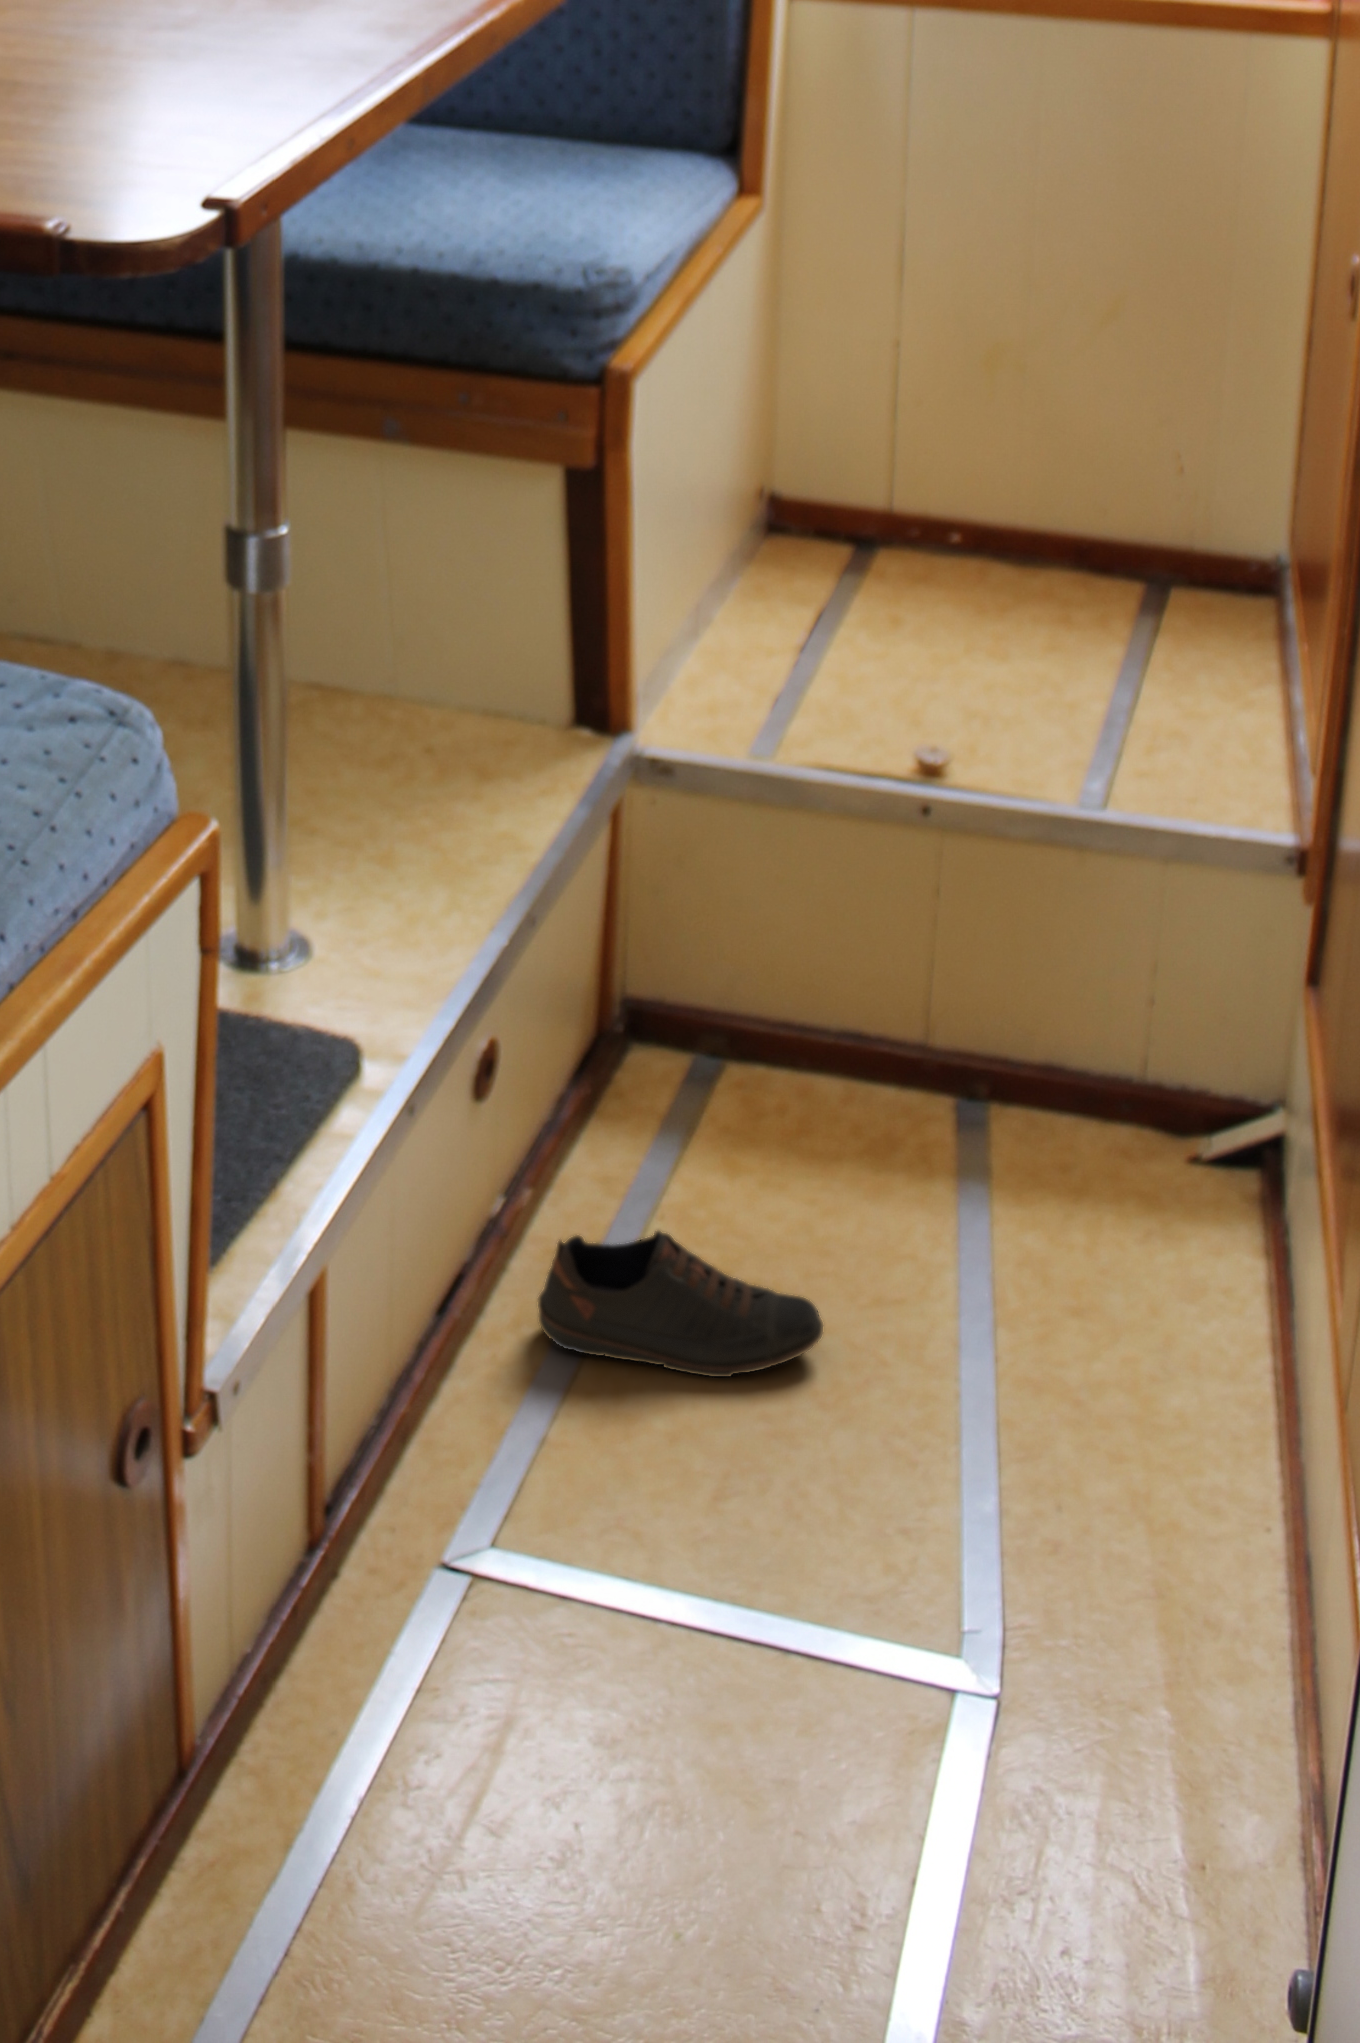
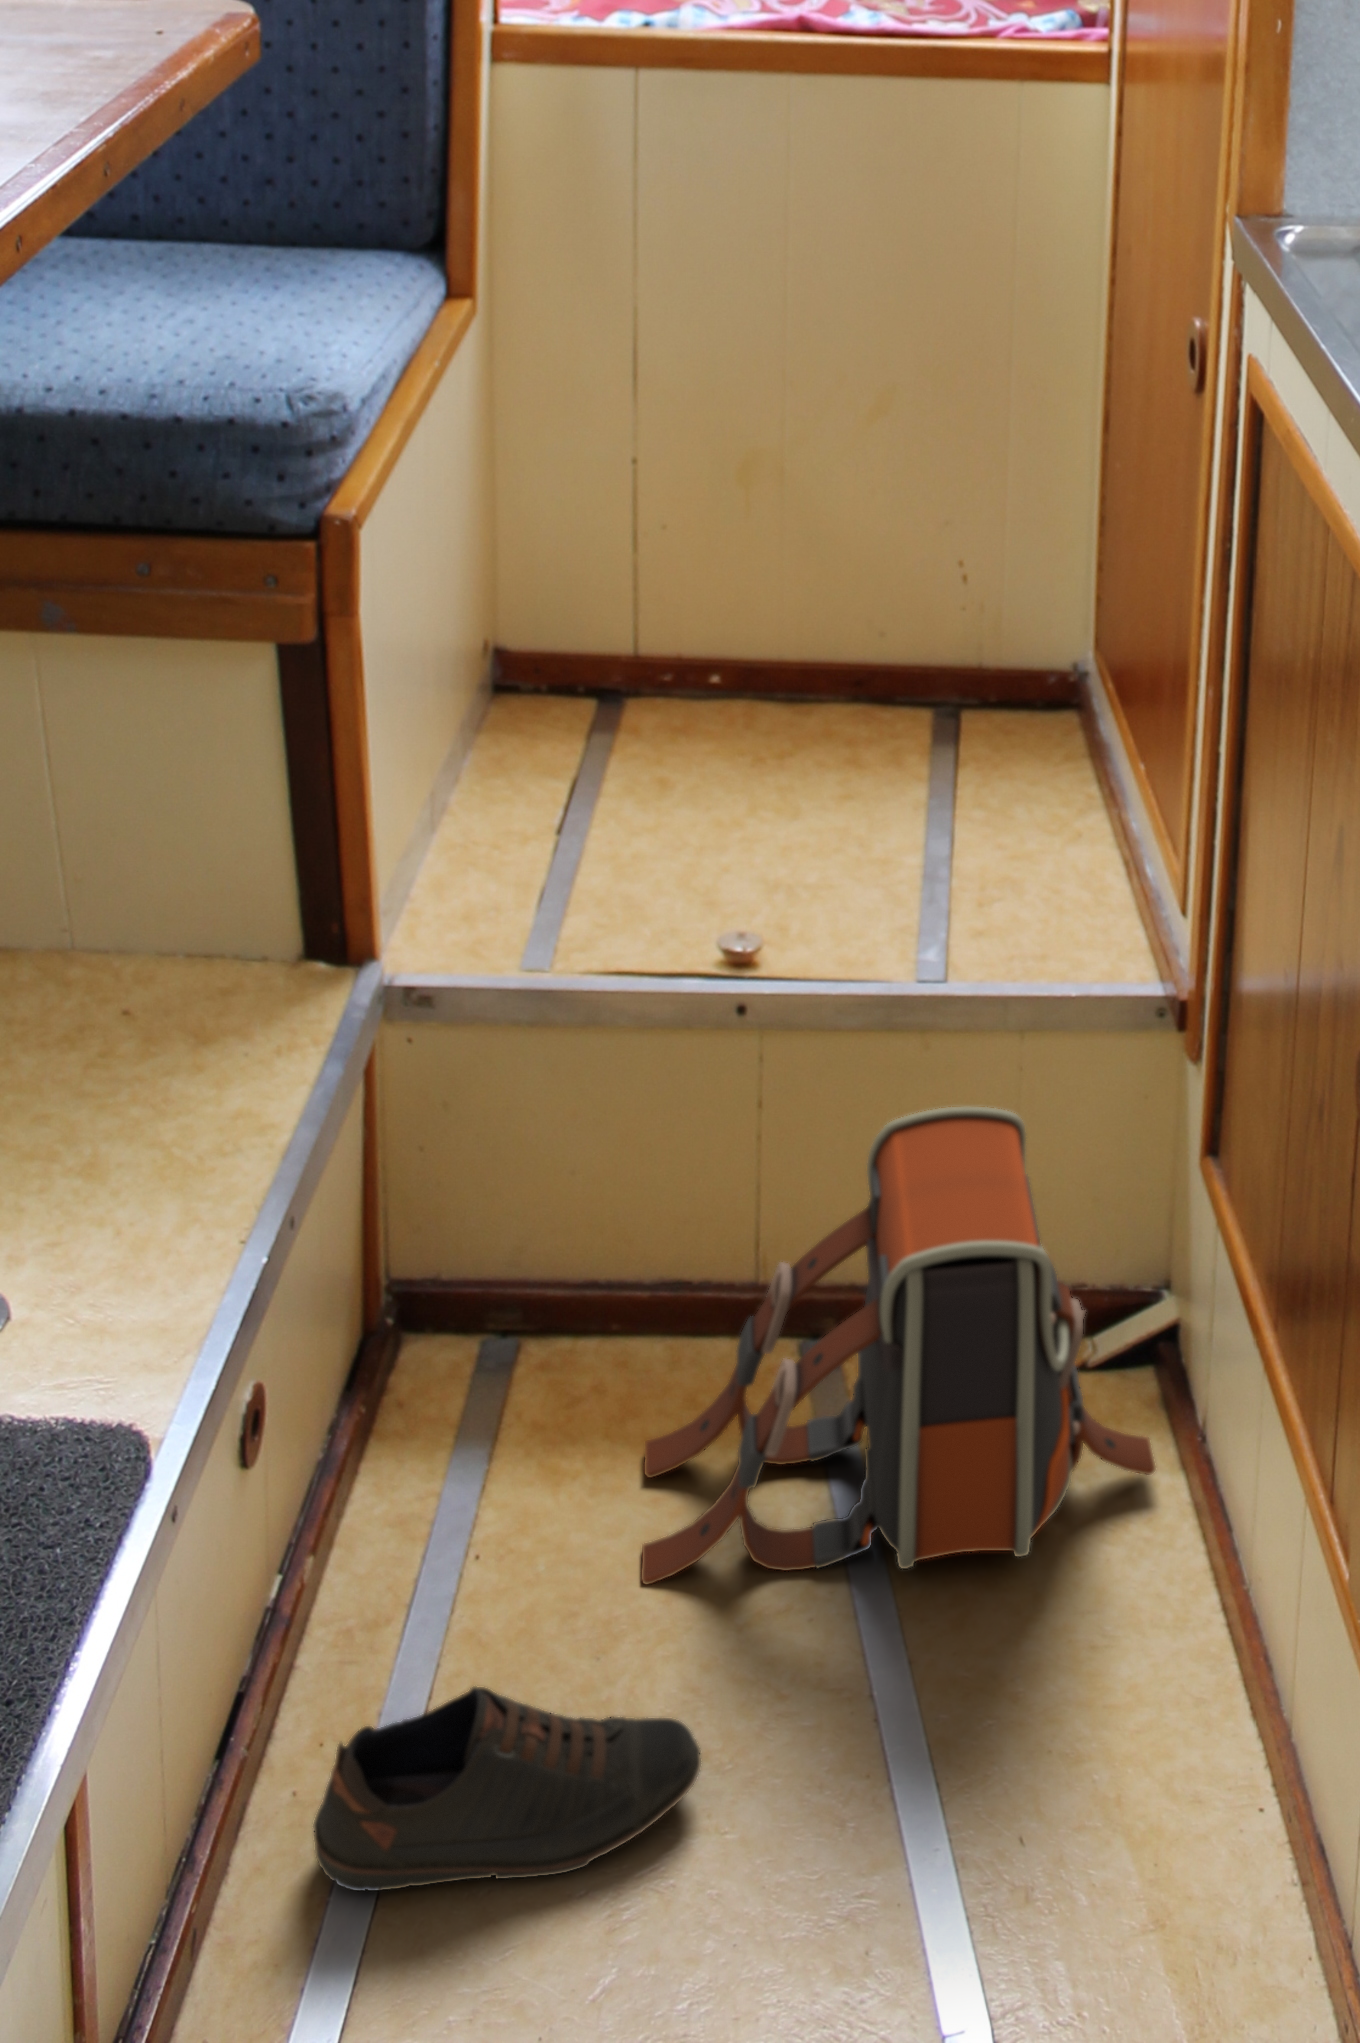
backpack: none [798,907,1242,1277] -> present [641,1107,1155,1584]

